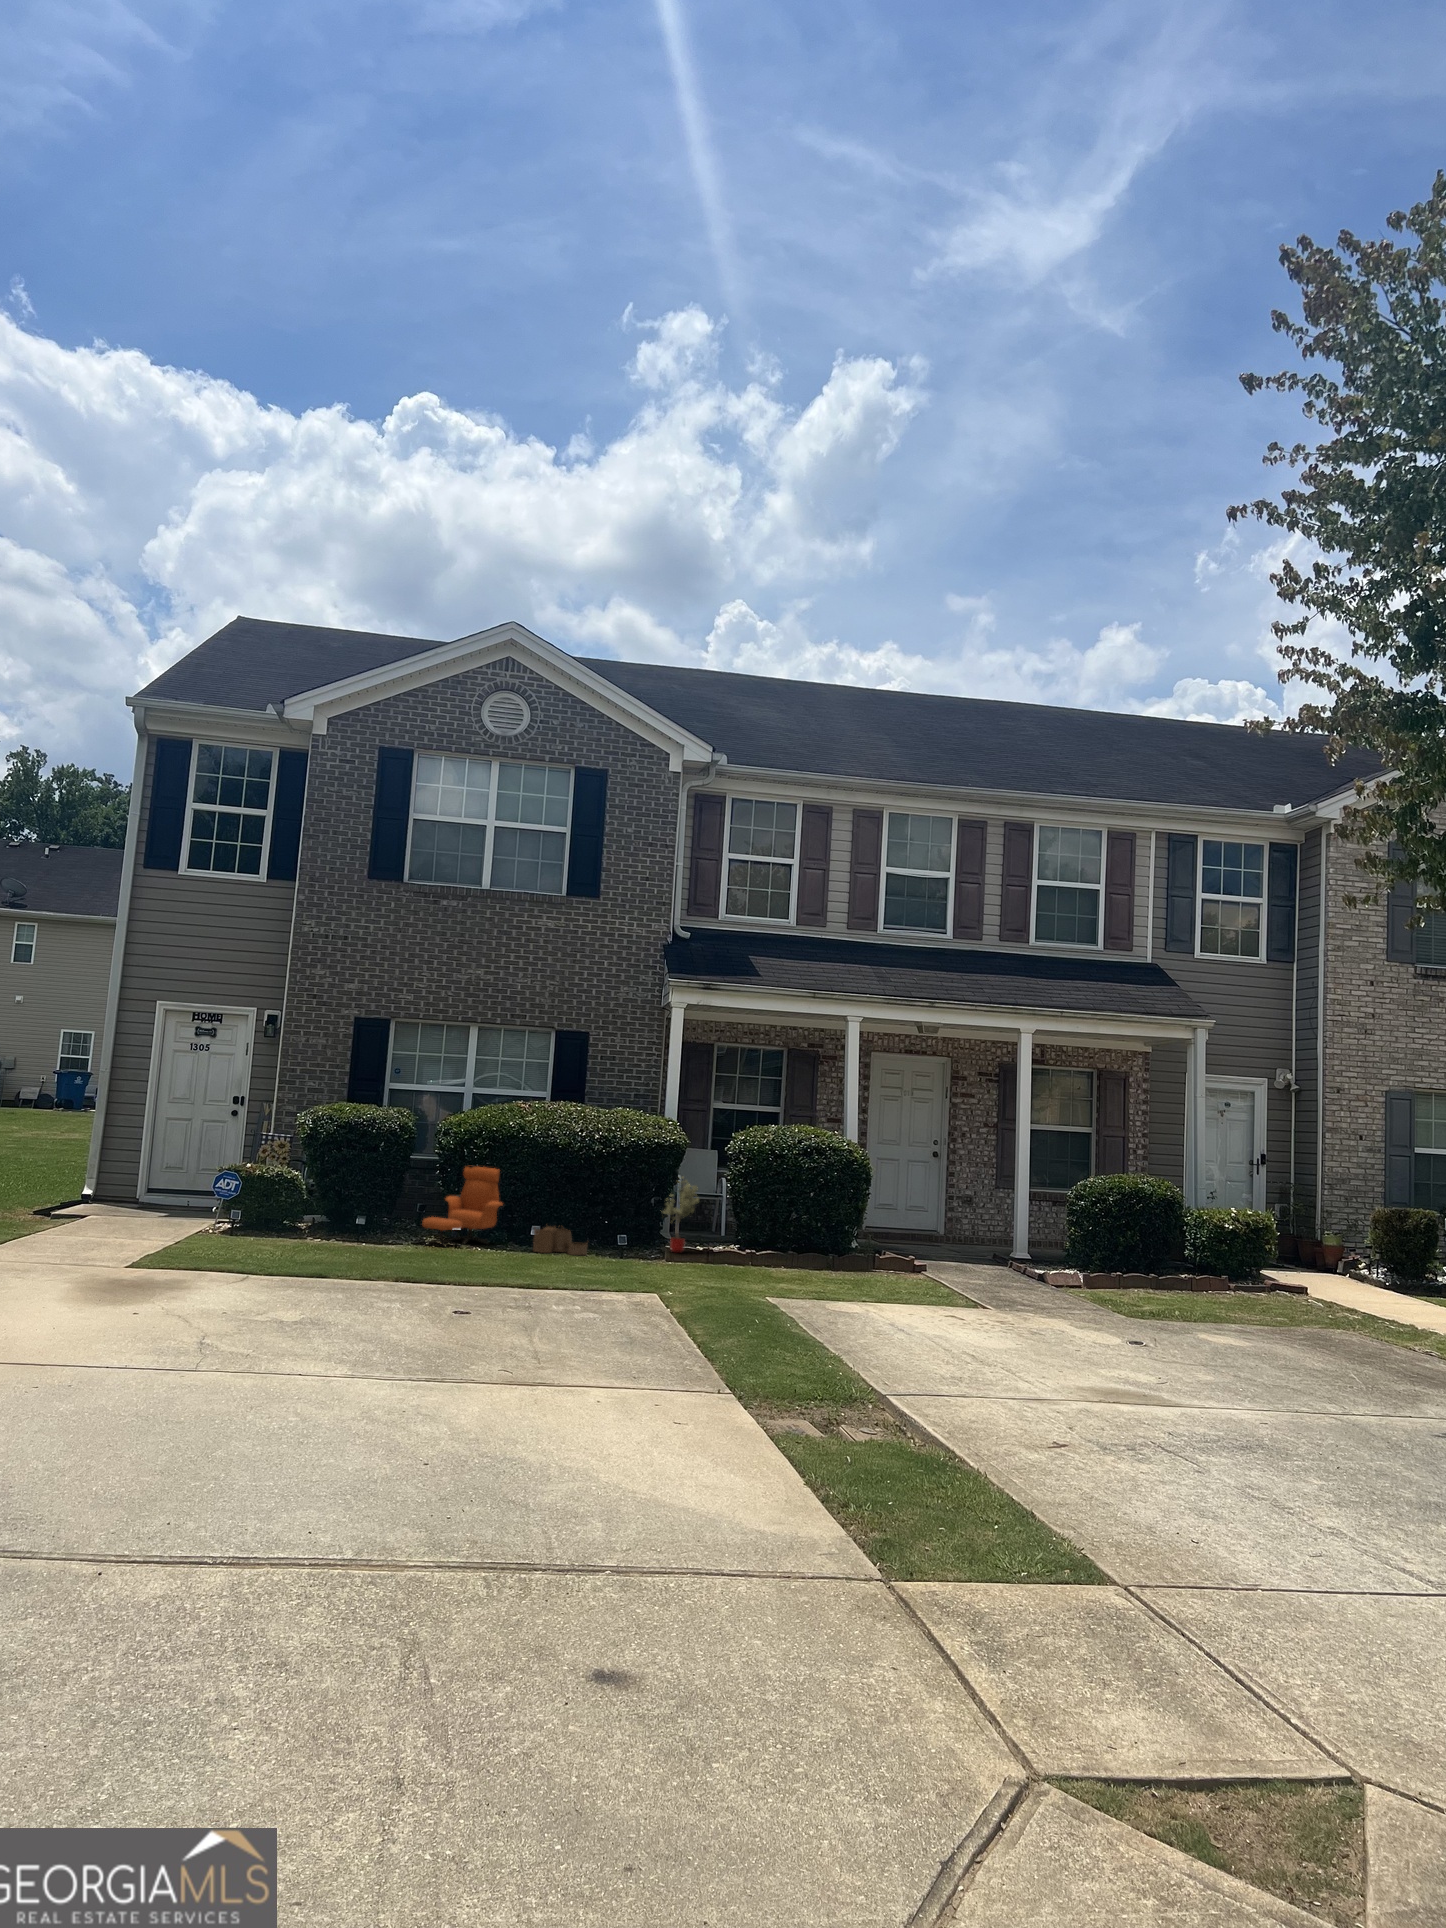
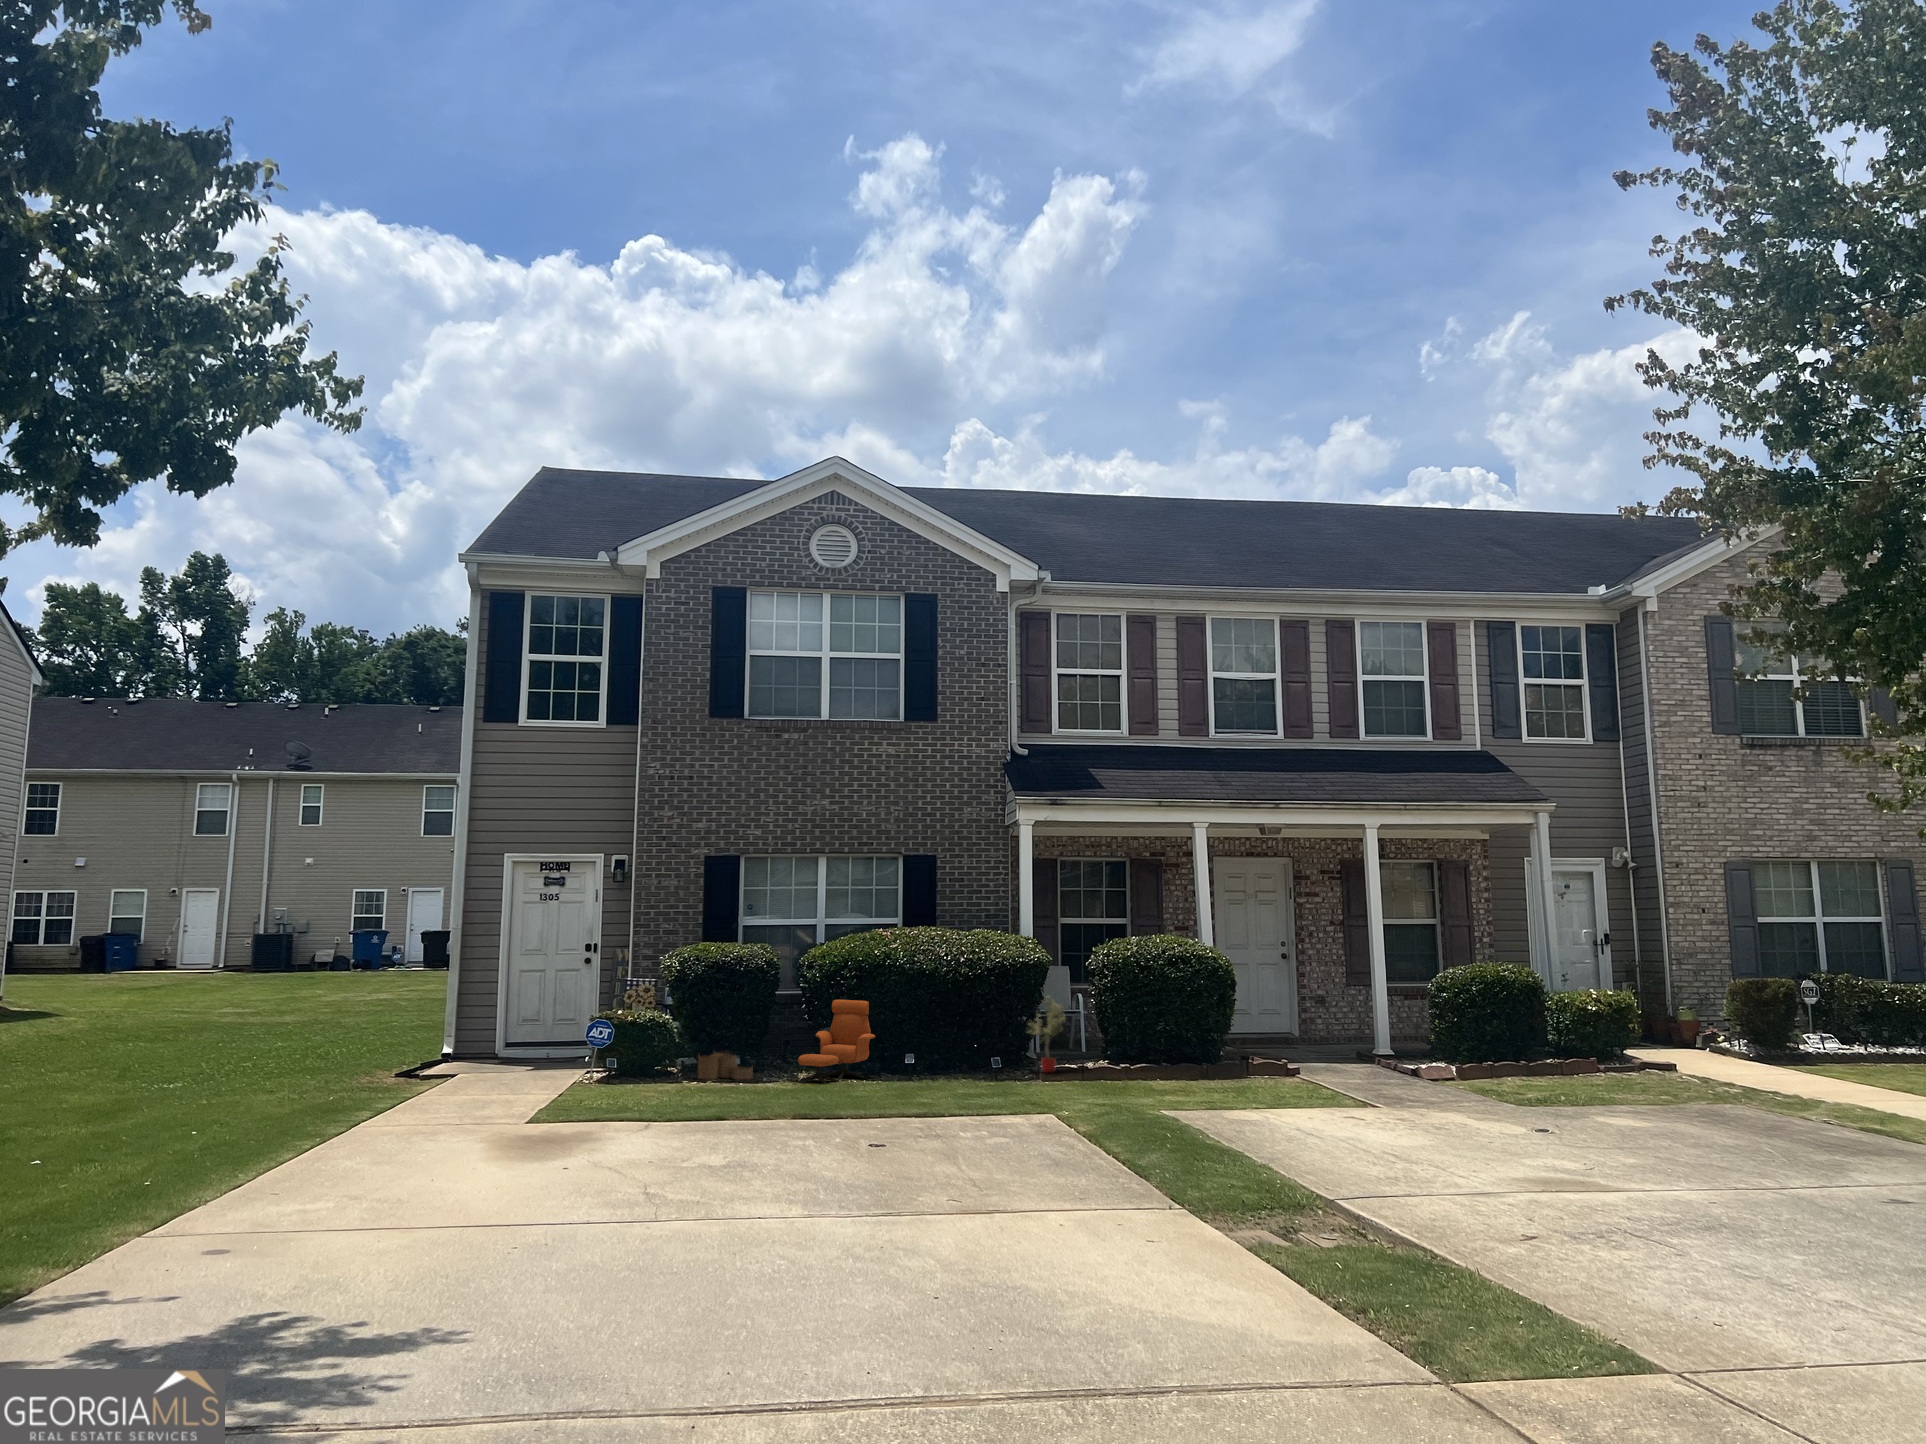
woven basket: present [533,1226,587,1255] -> present [698,1052,753,1080]

